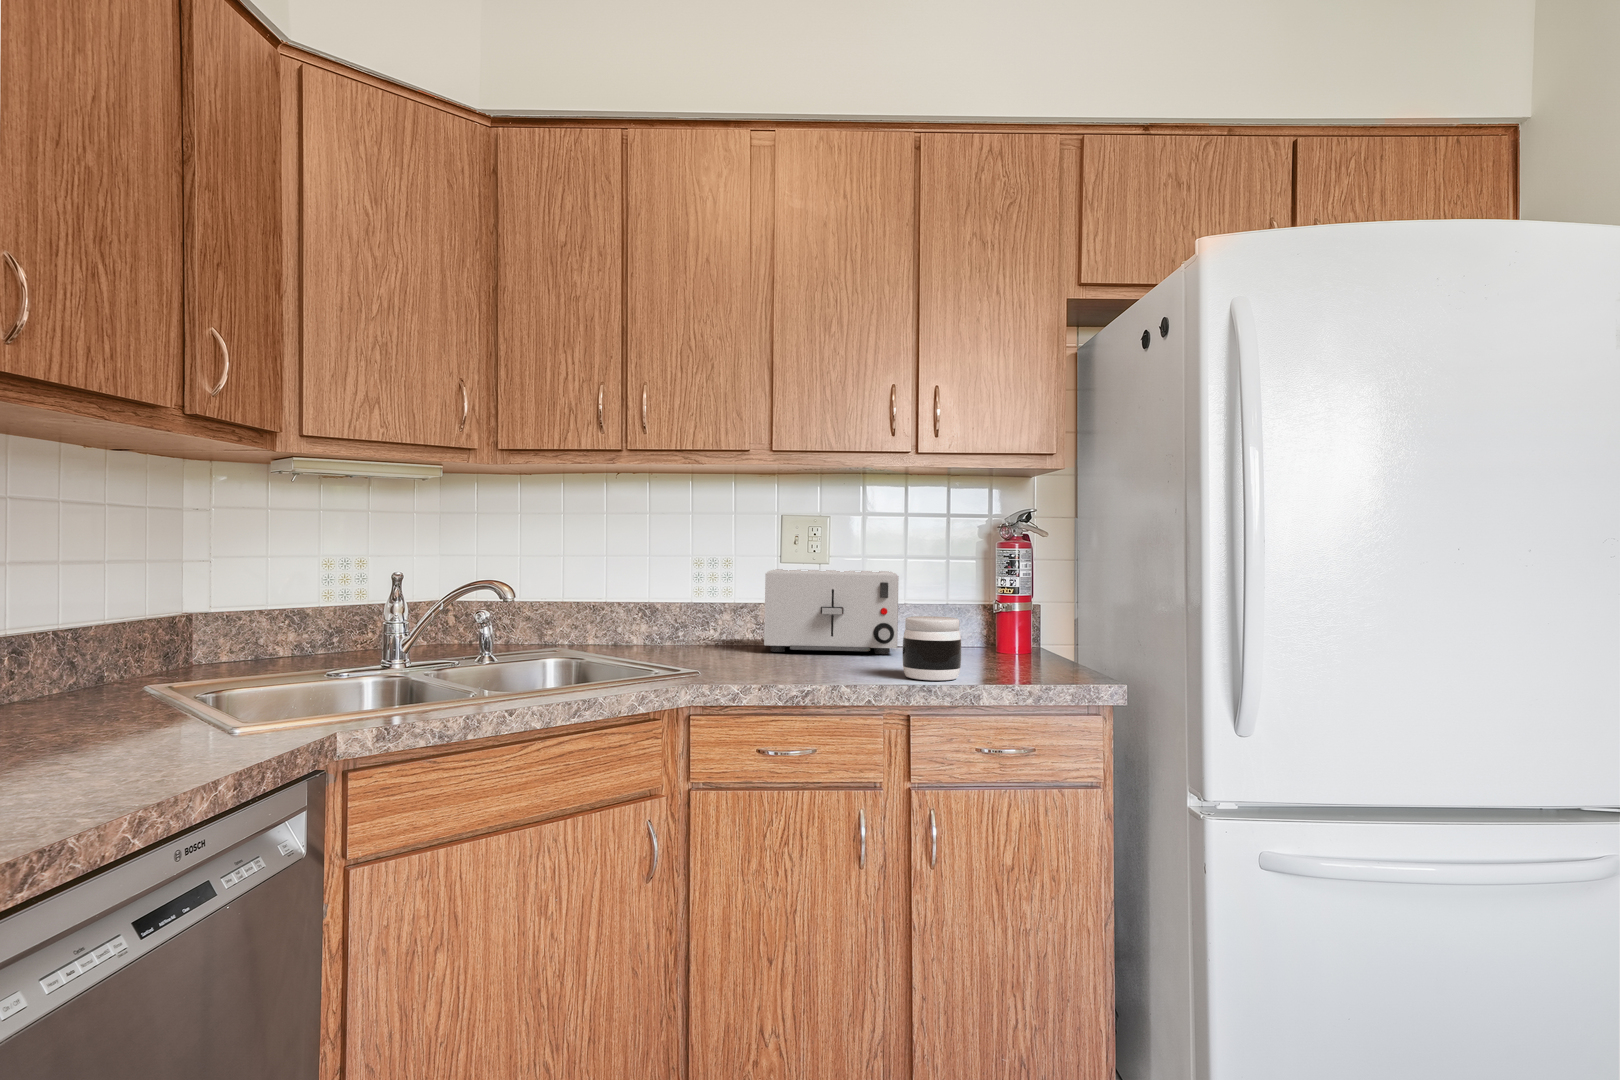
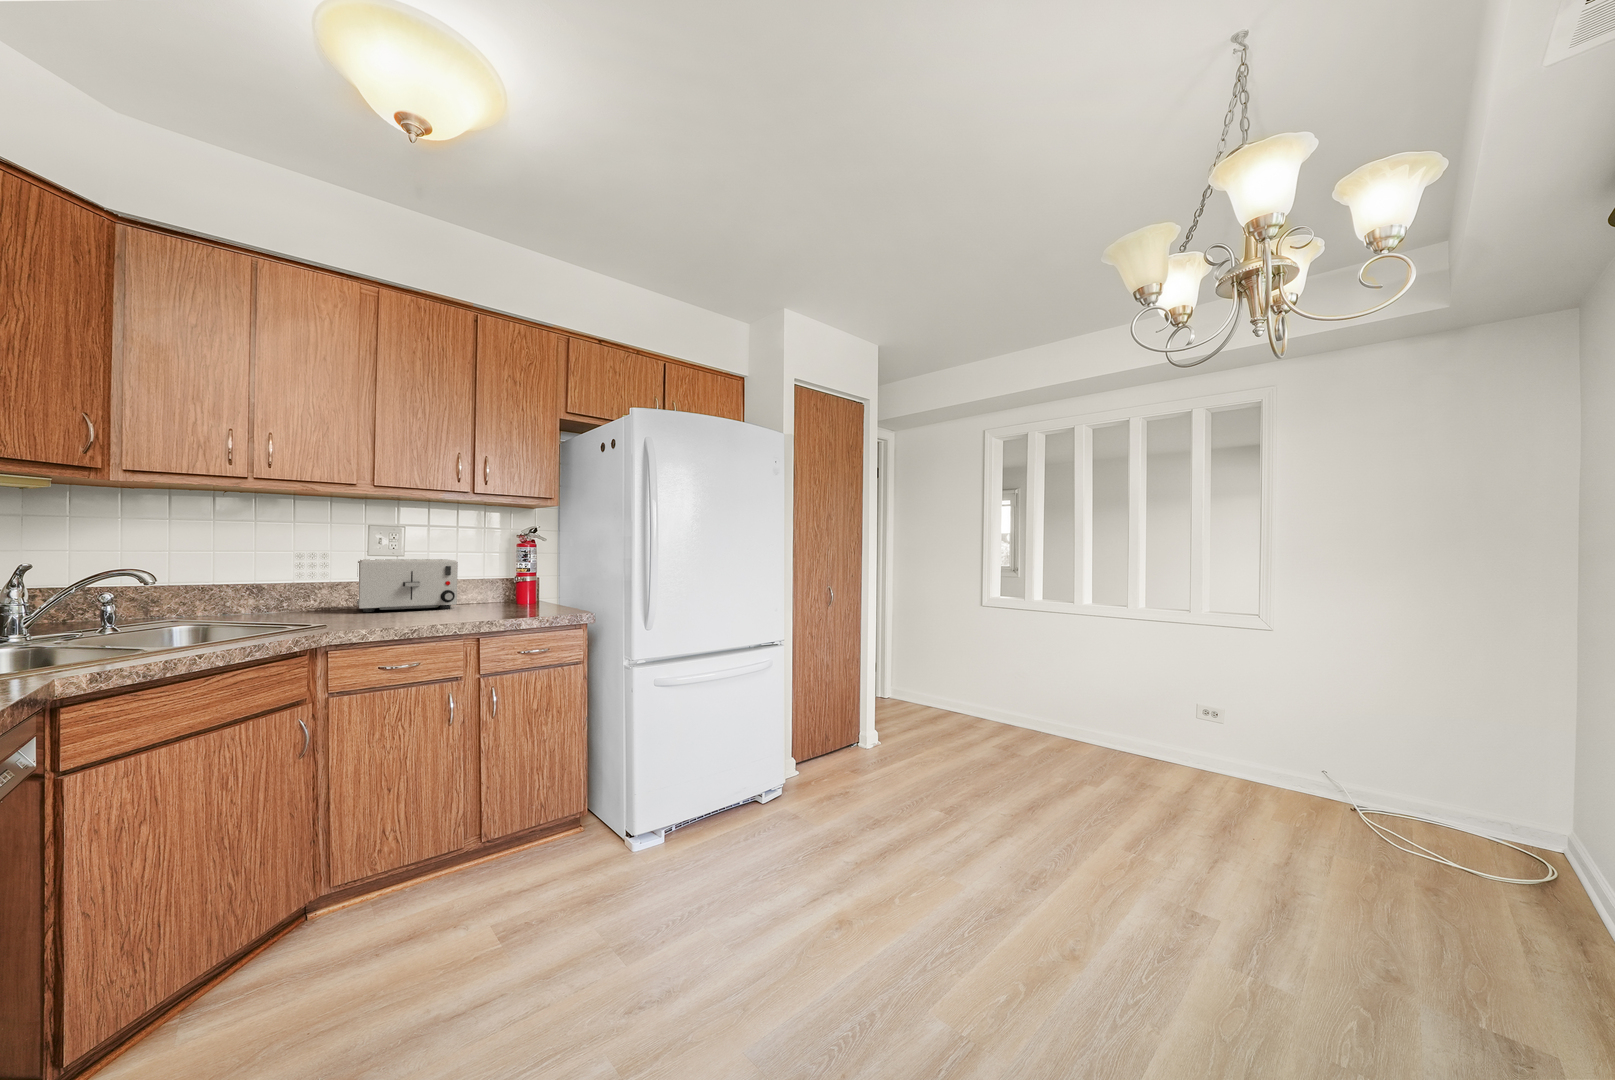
jar: present [903,616,961,680] -> none [470,584,506,619]

